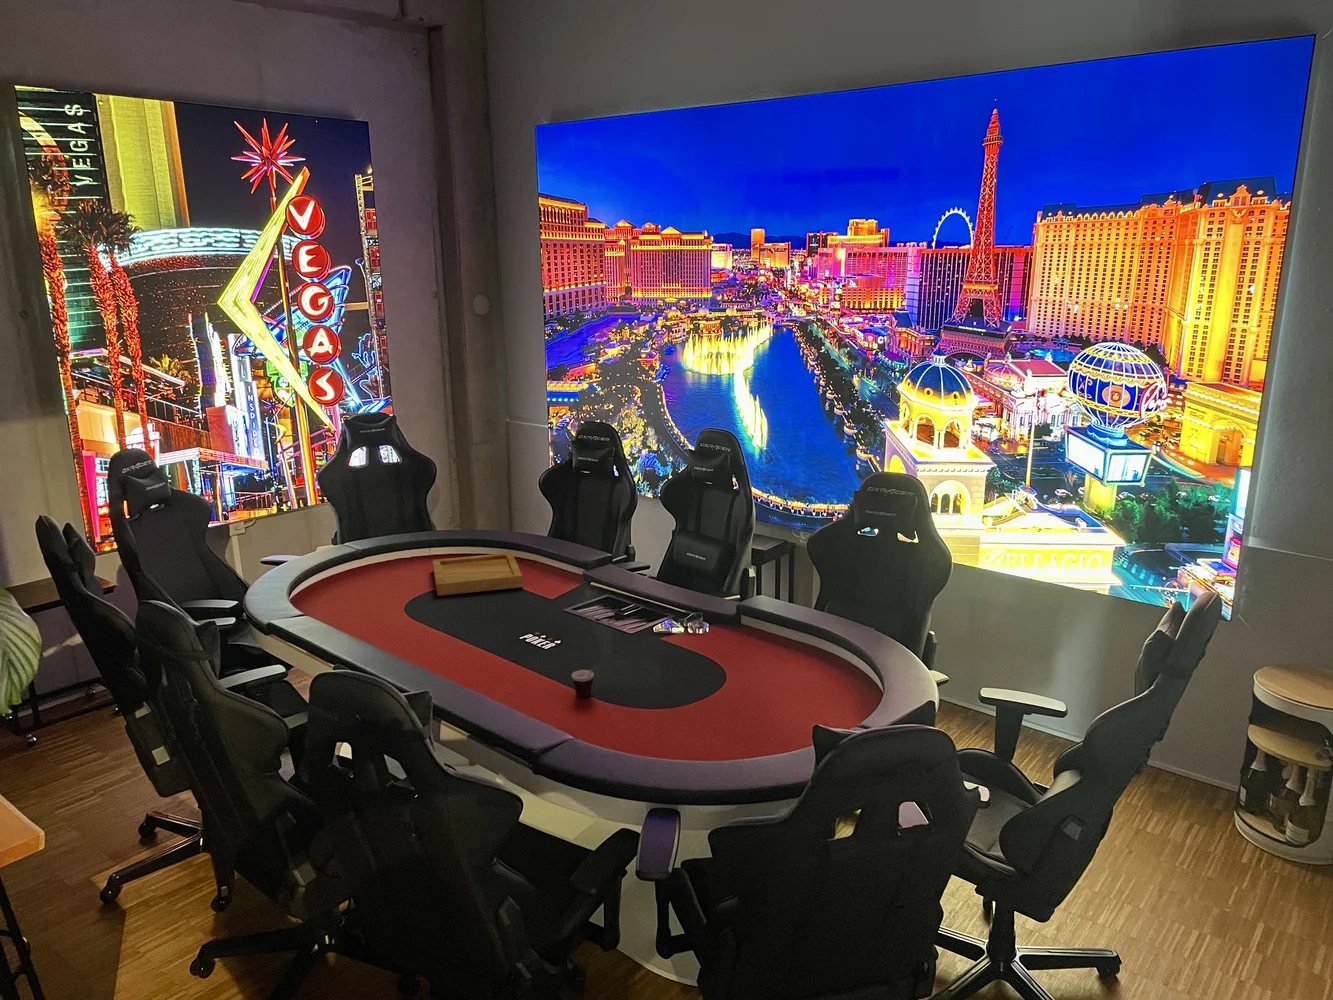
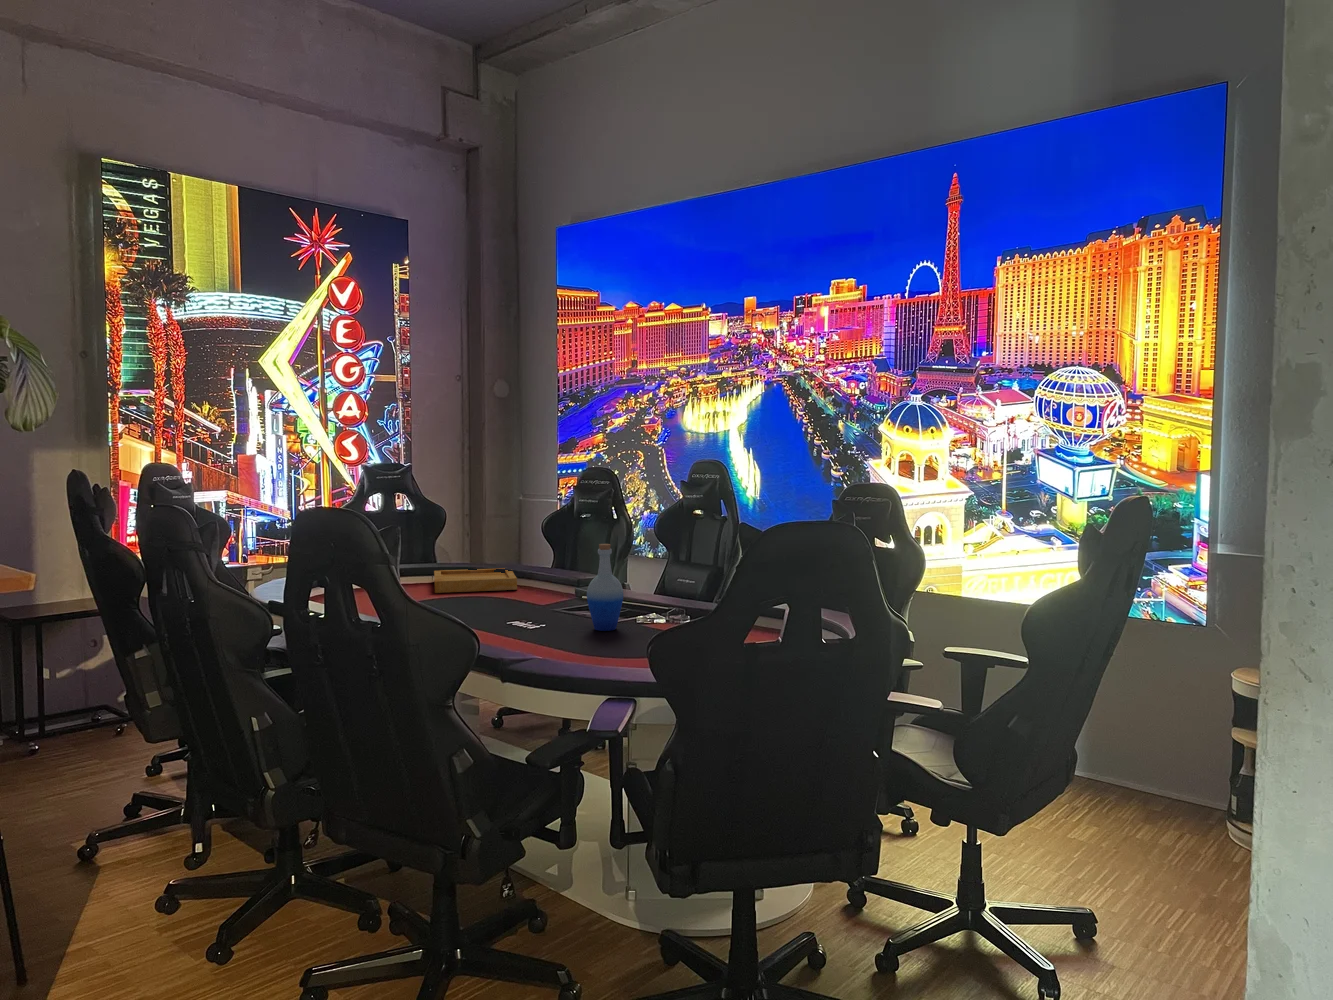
bottle: none [605,580,644,670] -> present [587,544,624,631]
cup: present [572,668,600,697] -> none [550,610,577,643]

